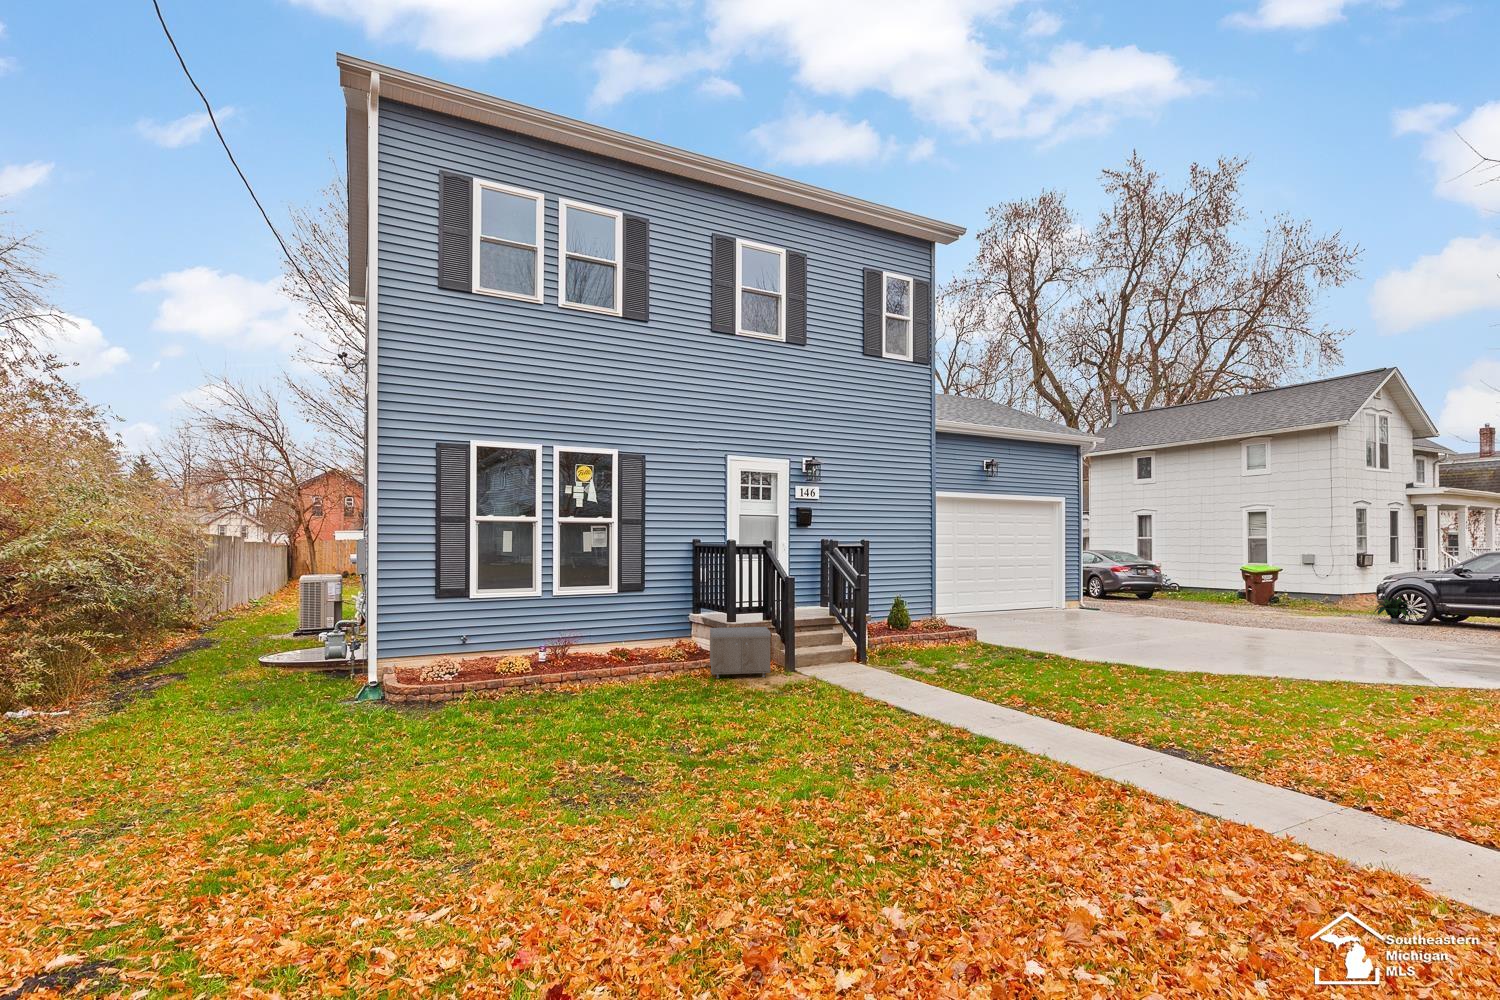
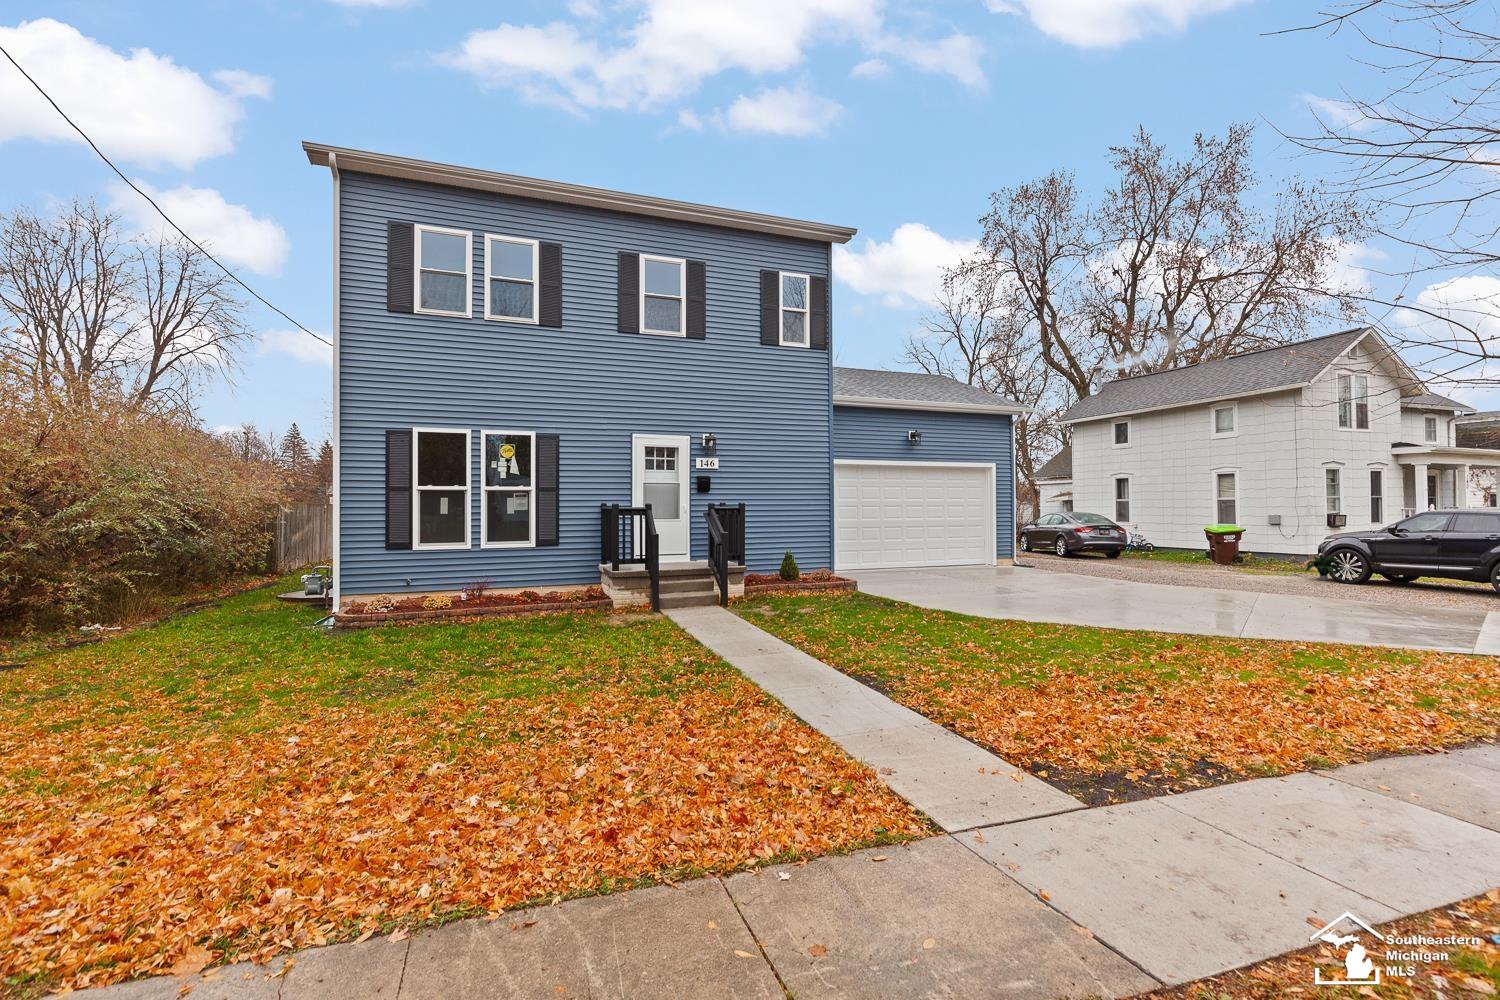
storage bench: present [710,627,771,678] -> none [589,573,643,613]

